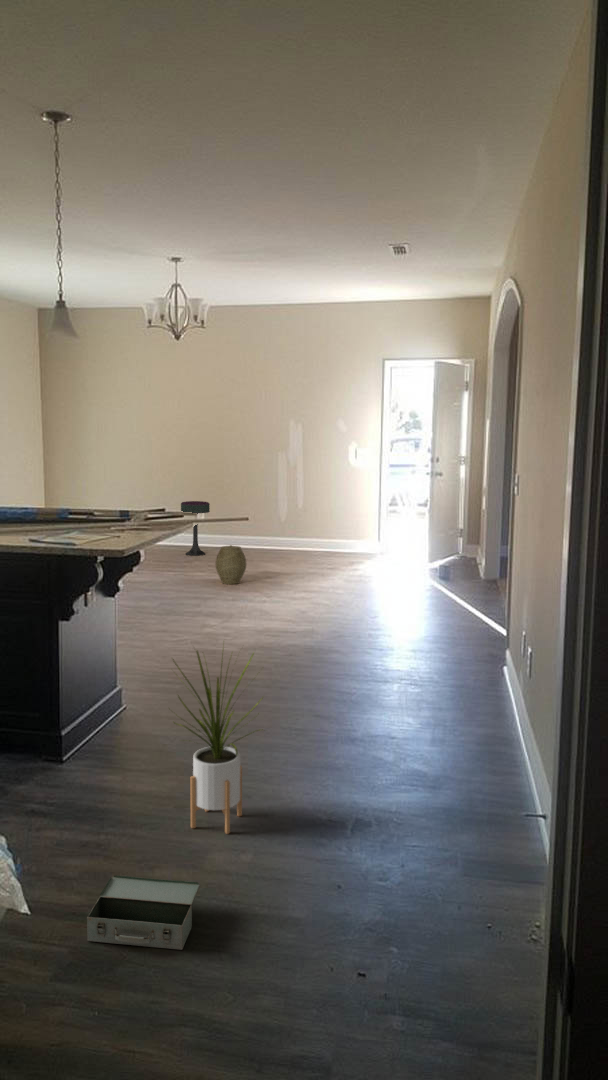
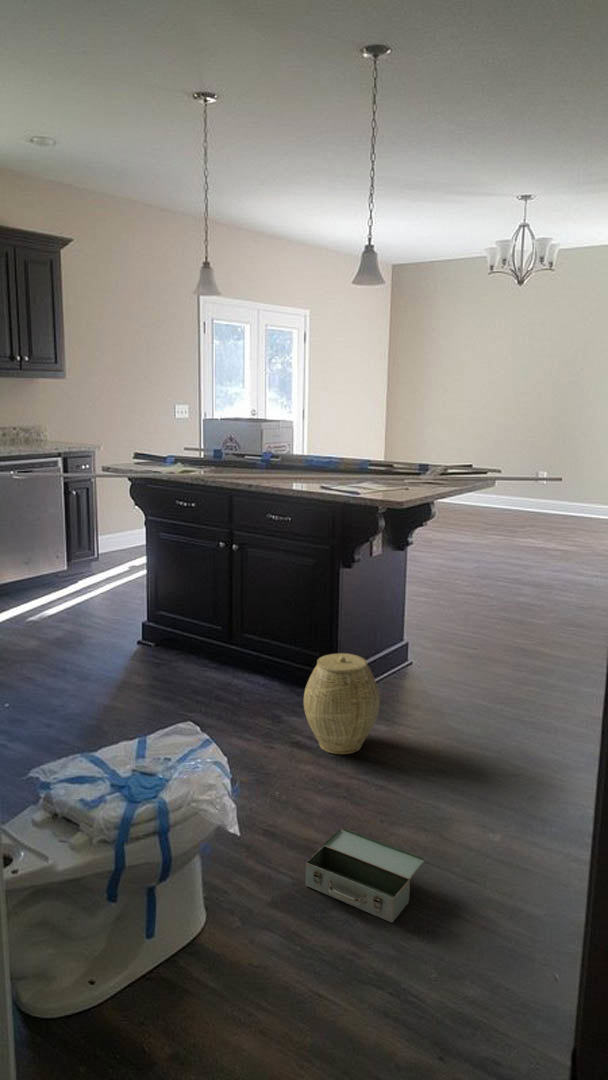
bar stool: present [181,501,210,555] -> none [517,460,550,517]
woven basket: present [216,545,246,584] -> present [304,653,380,754]
house plant: present [173,648,263,834] -> none [423,605,533,814]

